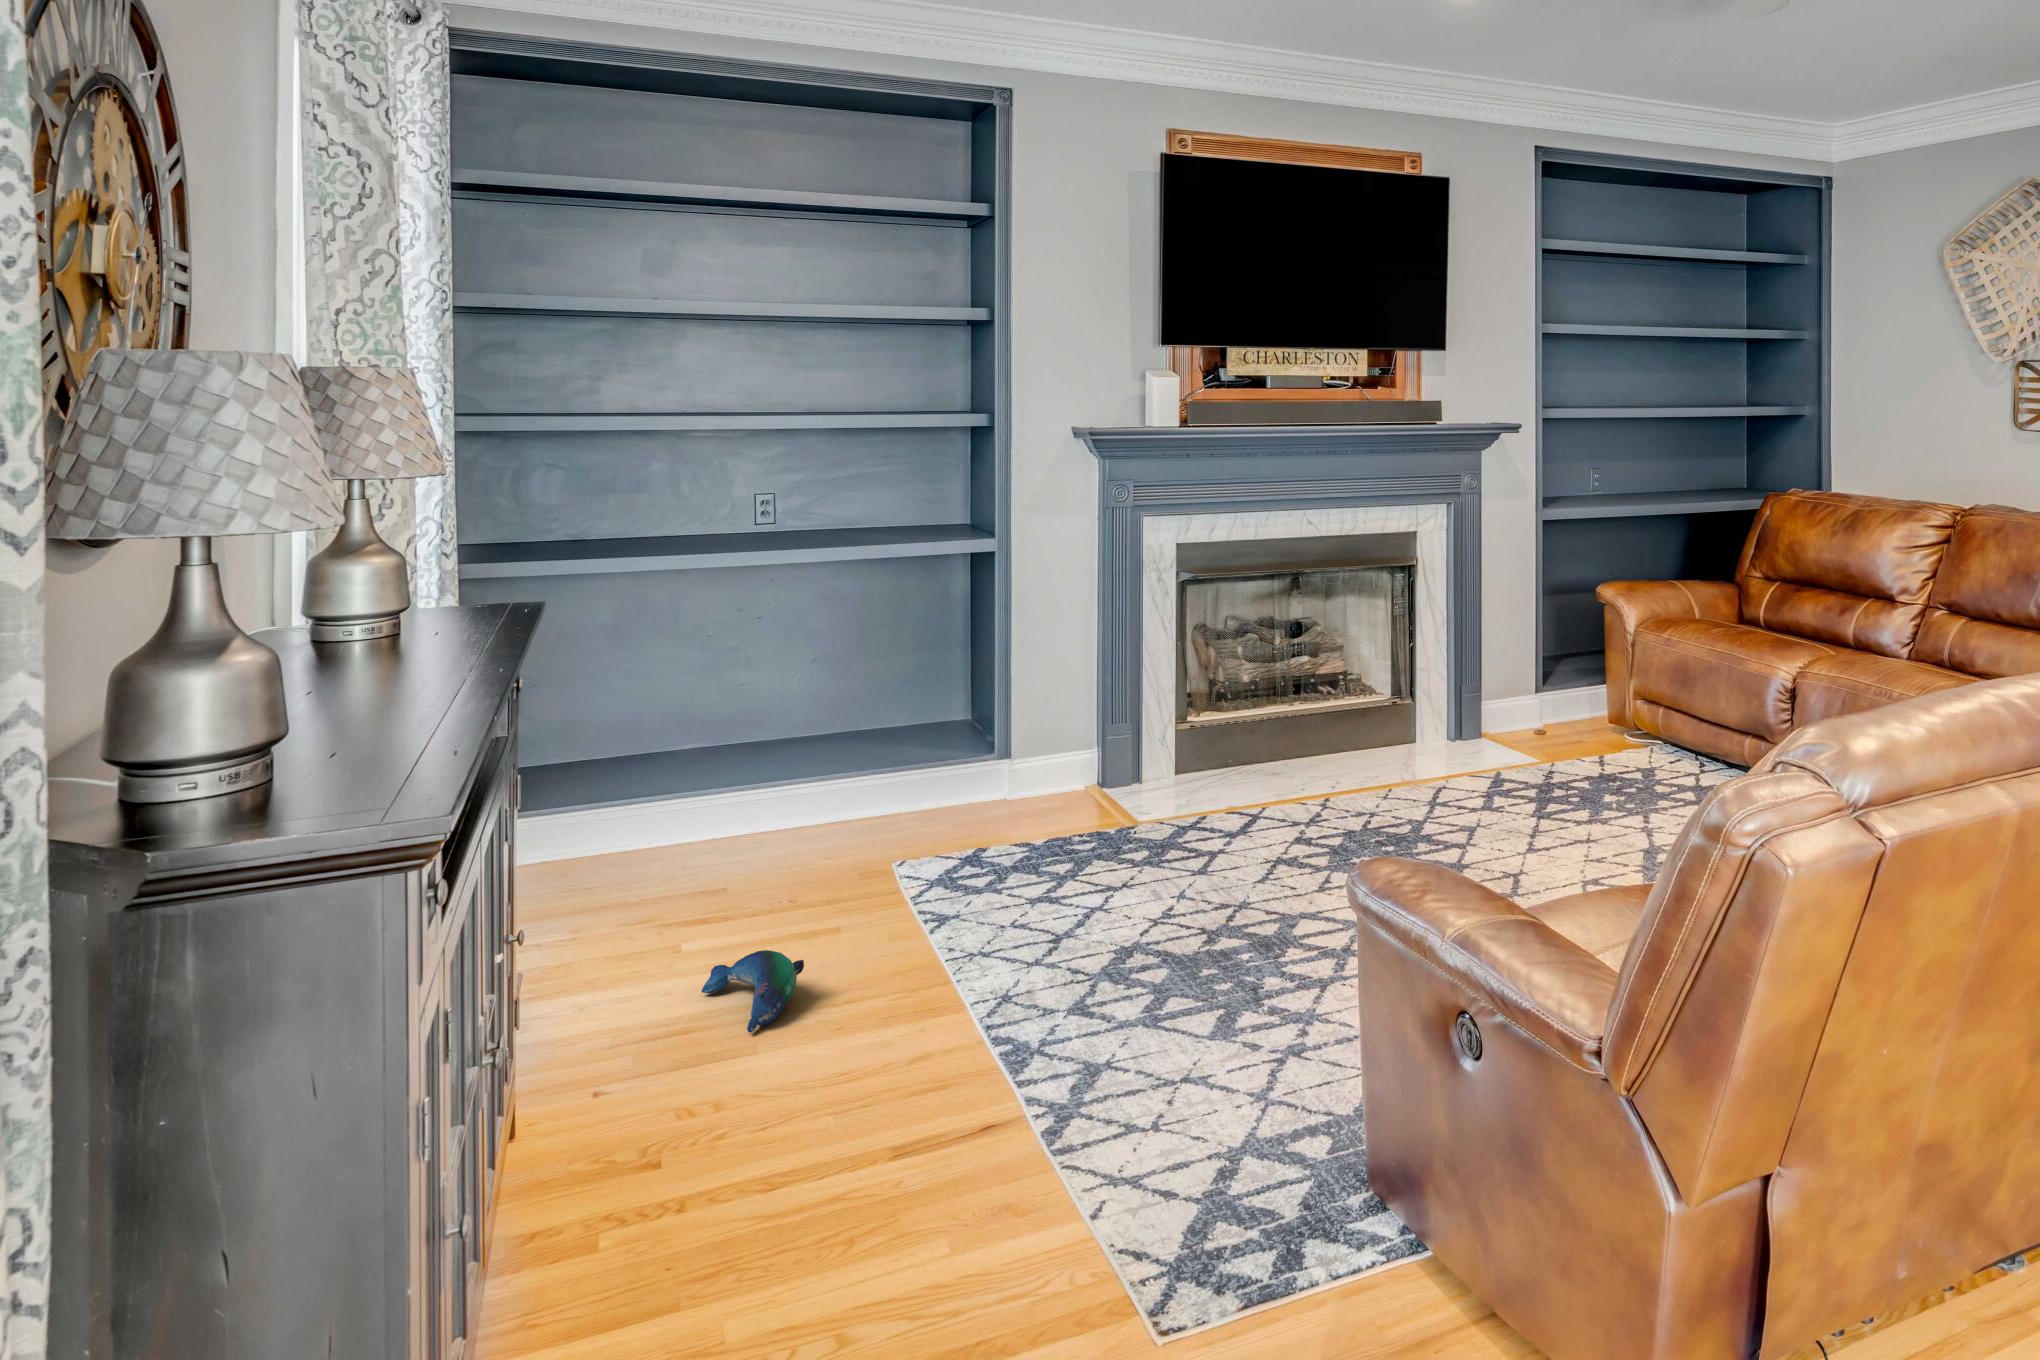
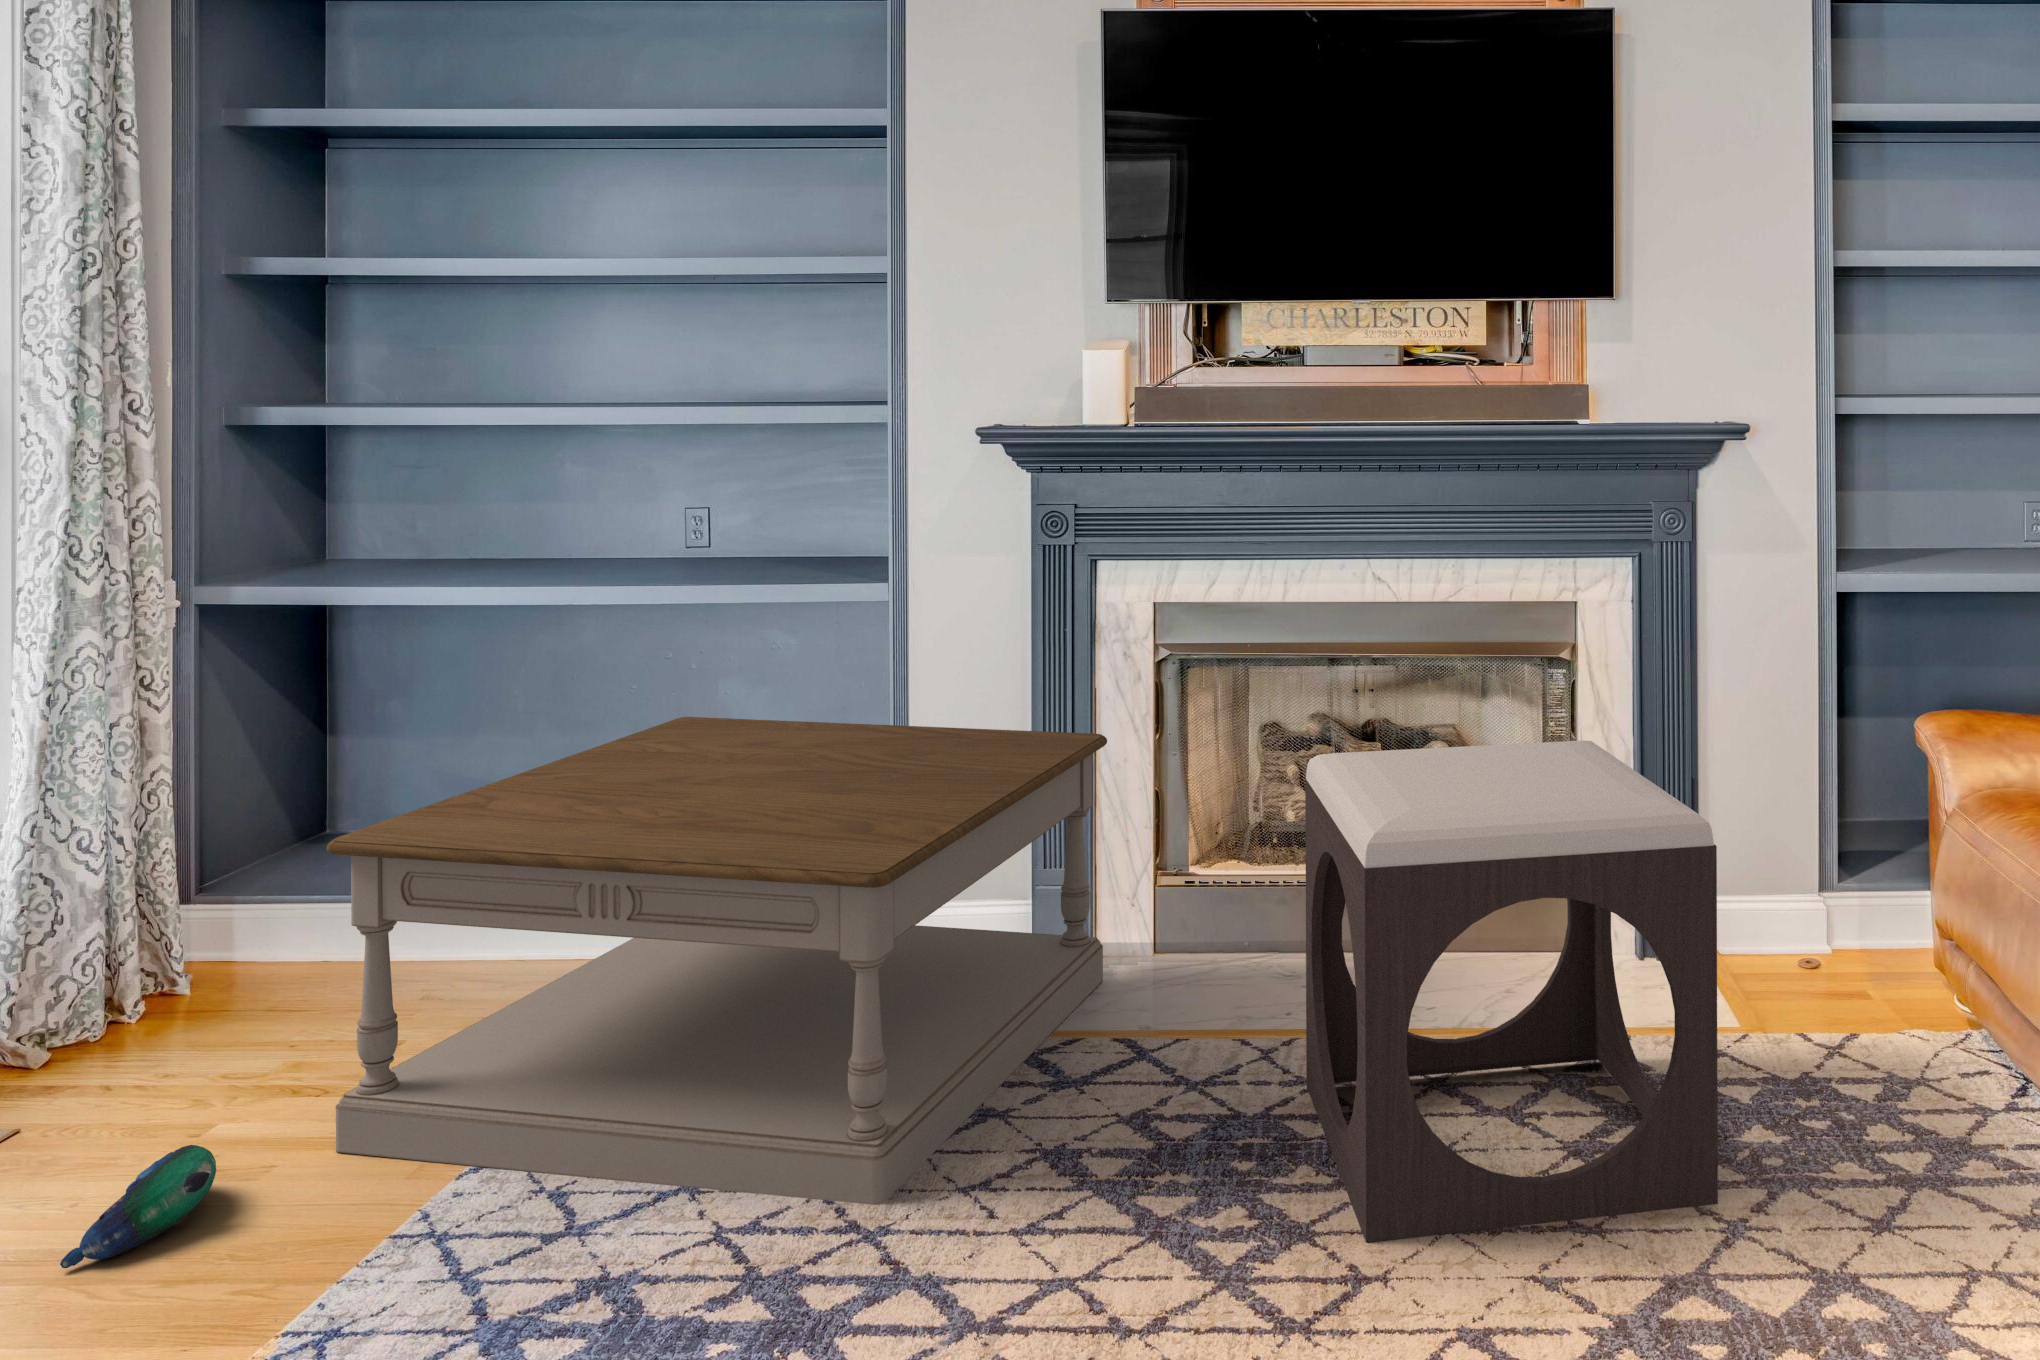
footstool: none [1366,605,1628,870] -> present [1305,740,1718,1242]
coffee table: none [806,631,1231,951] -> present [327,717,1107,1205]

